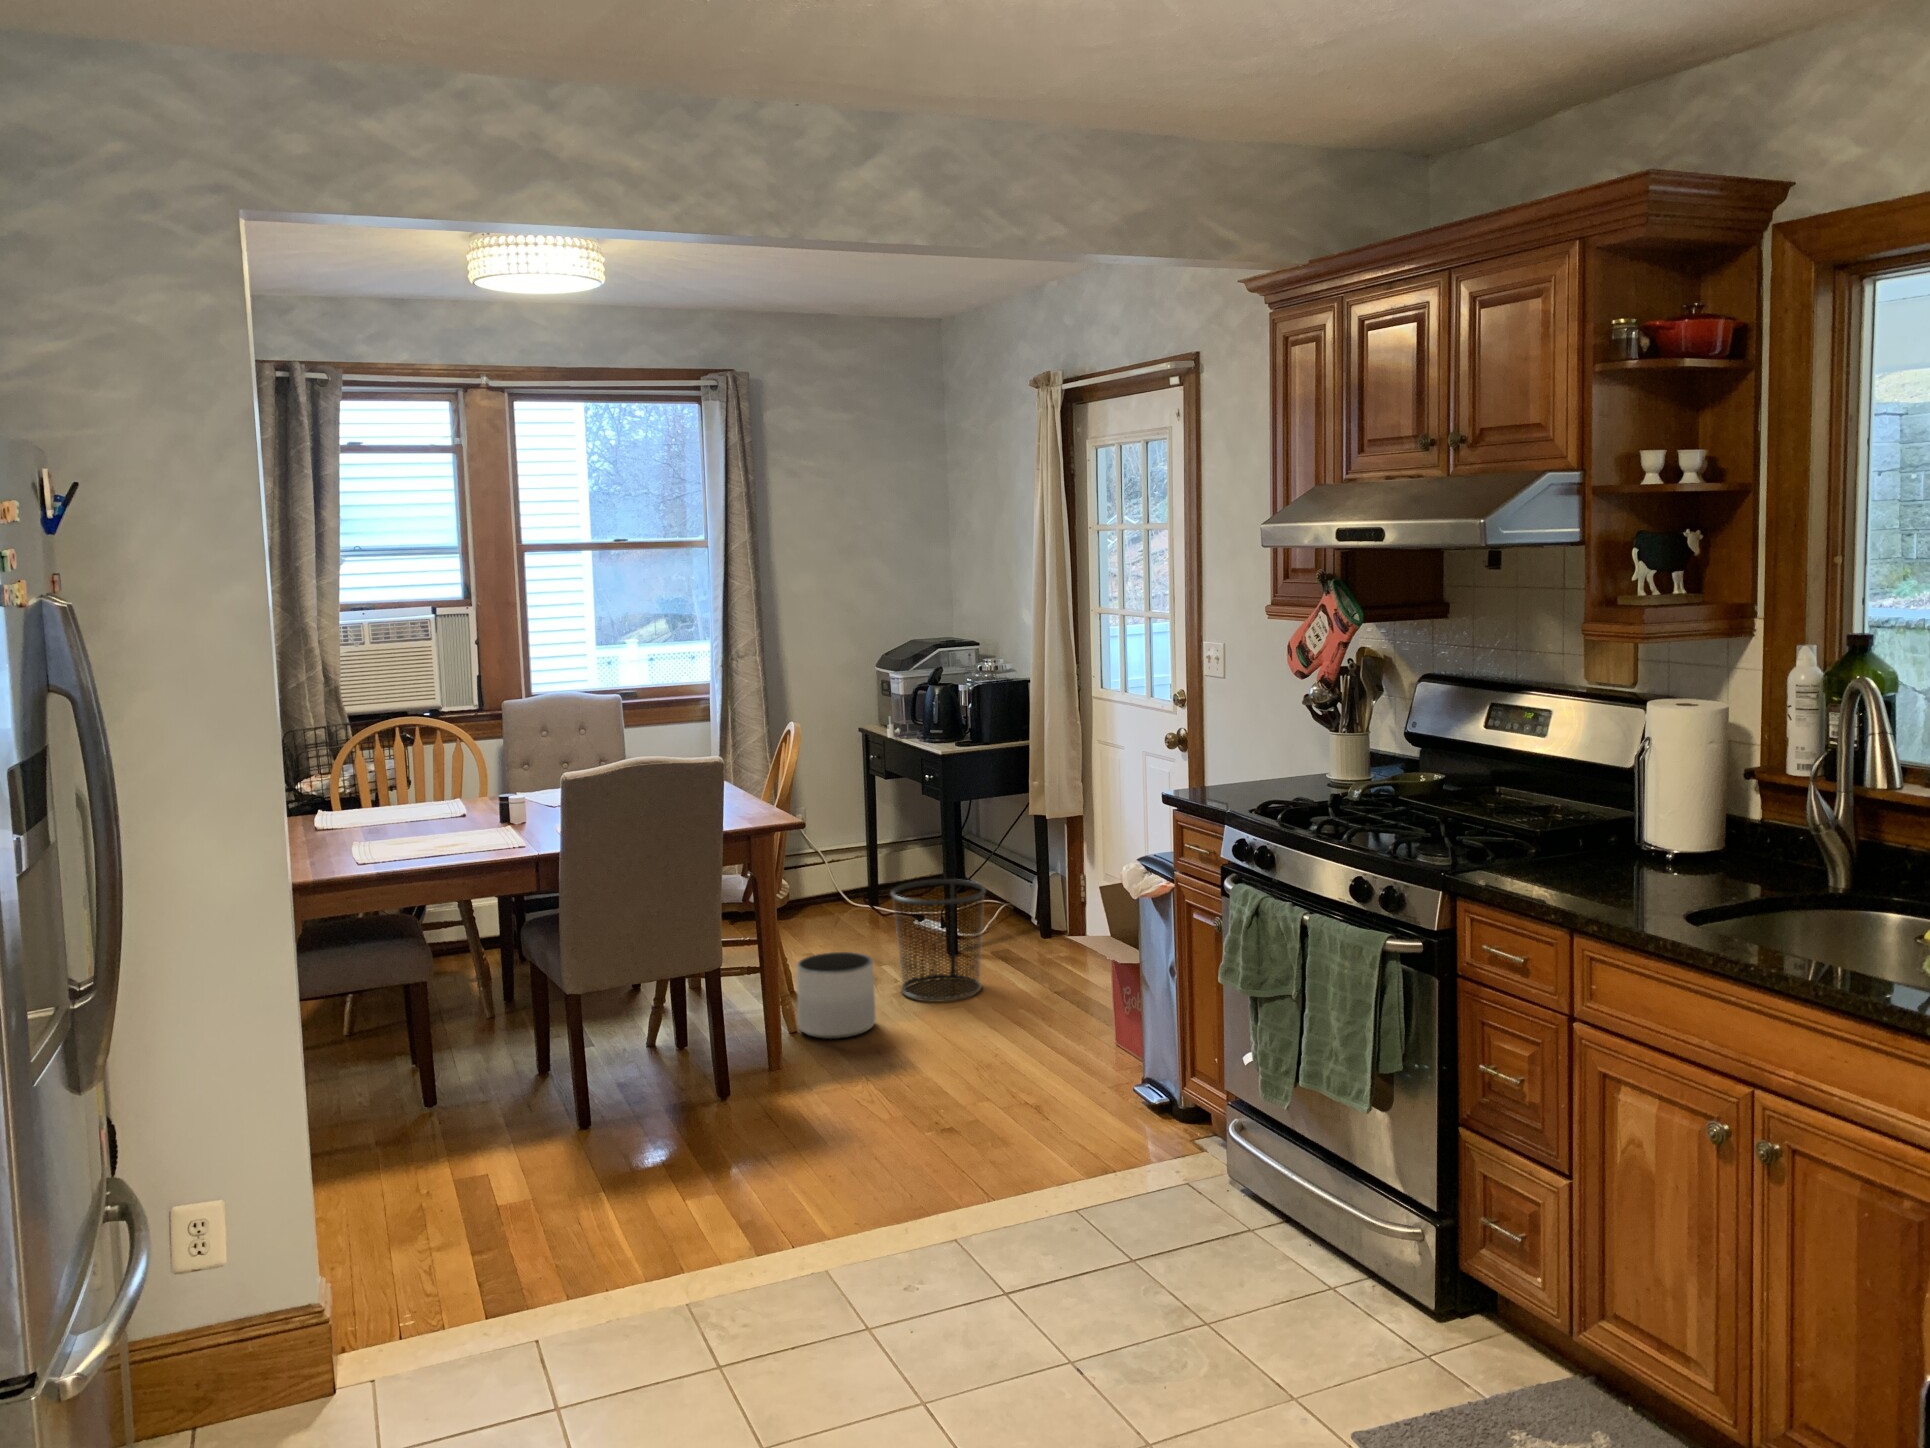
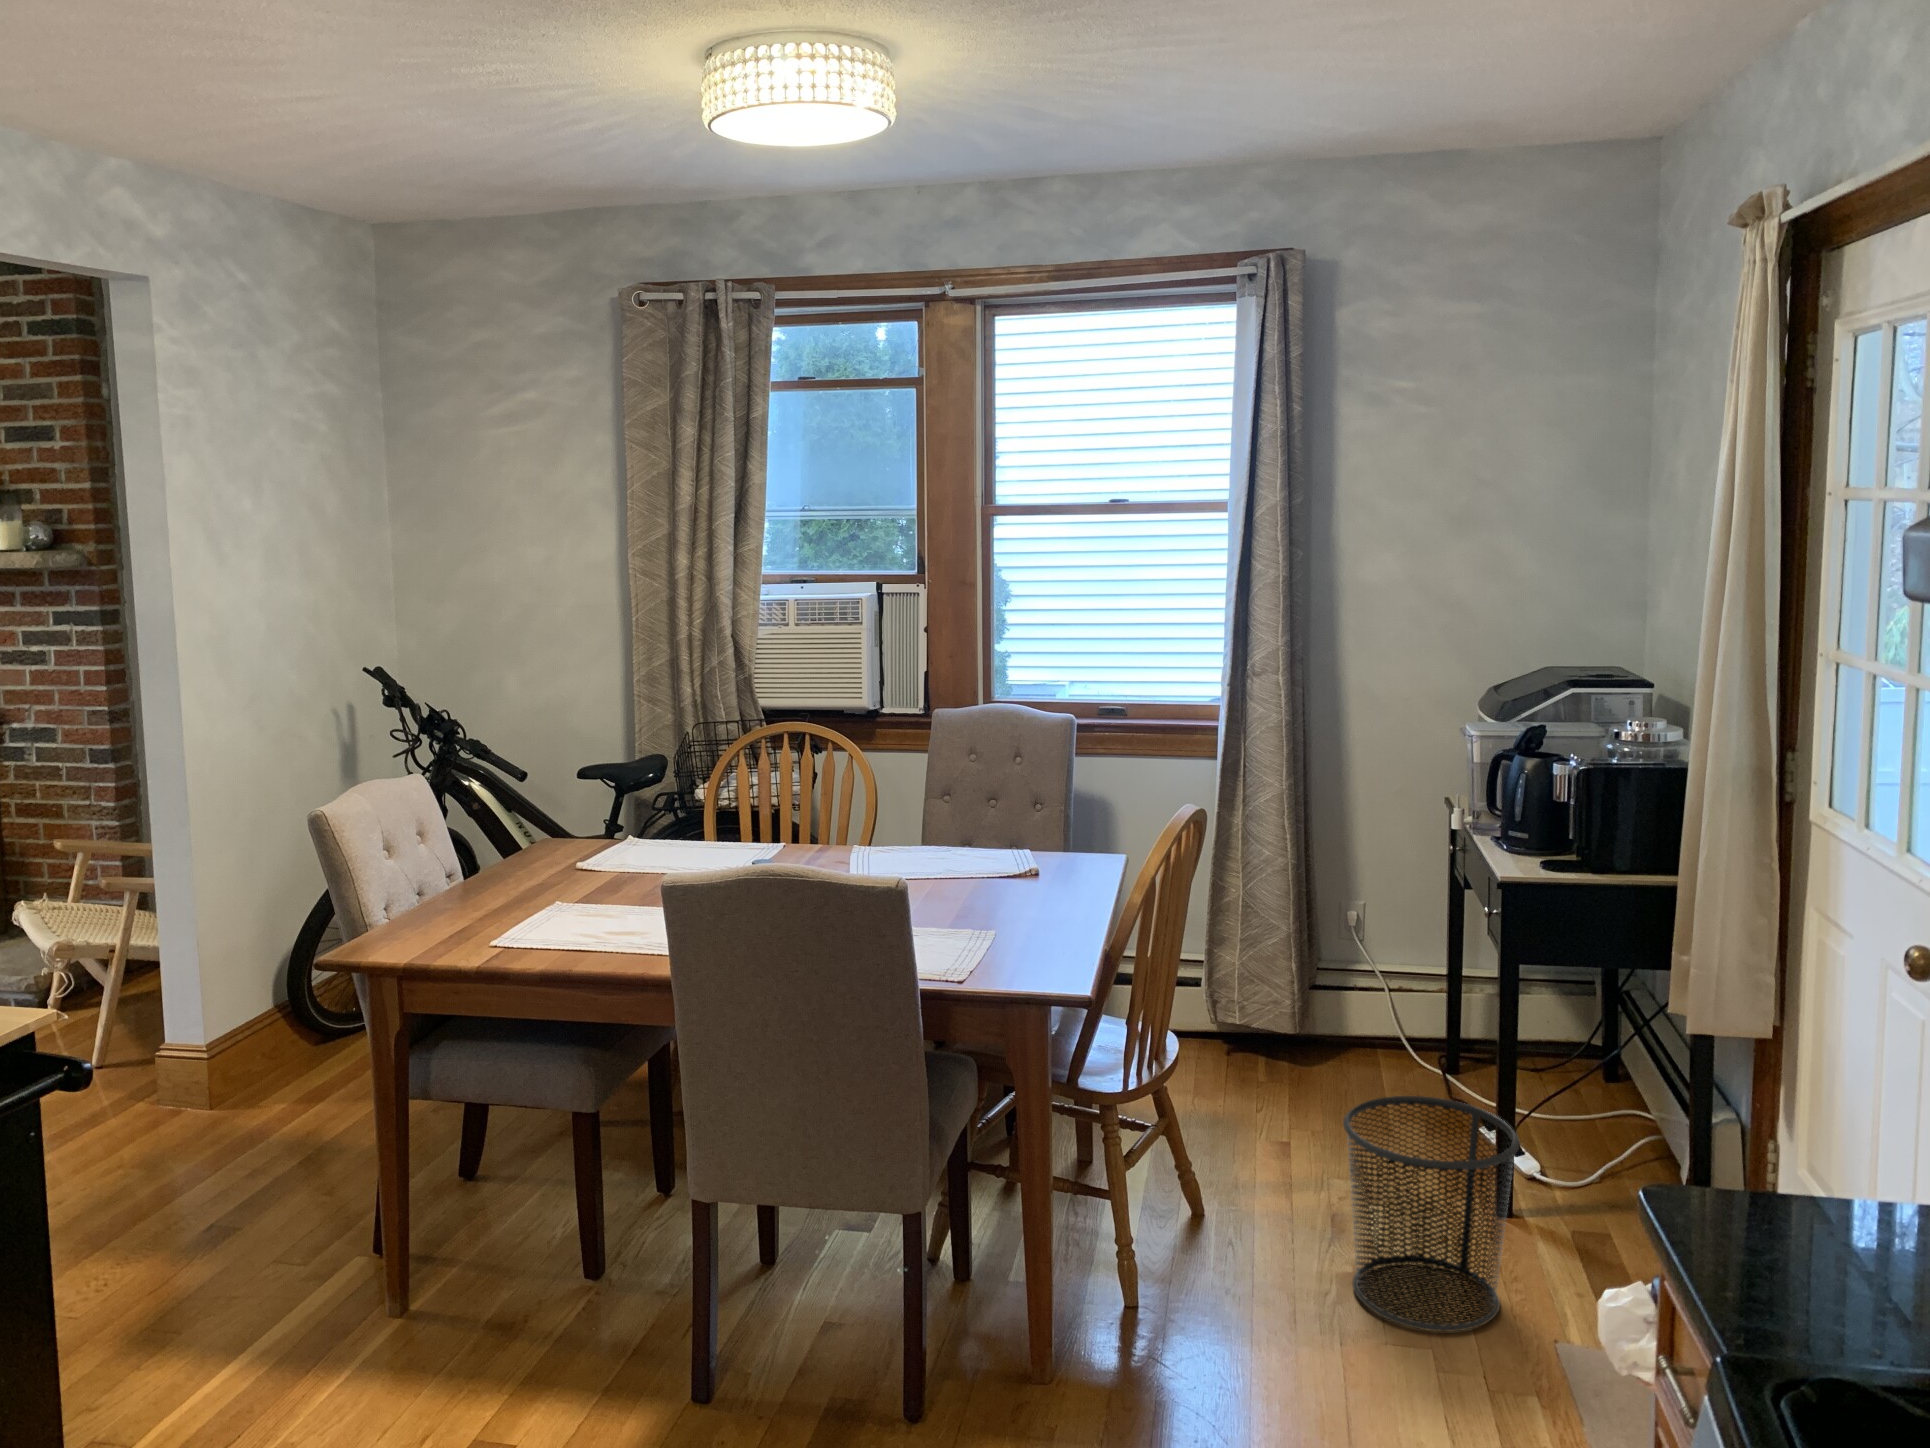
planter: present [797,952,875,1039] -> none [1130,1196,1259,1362]

